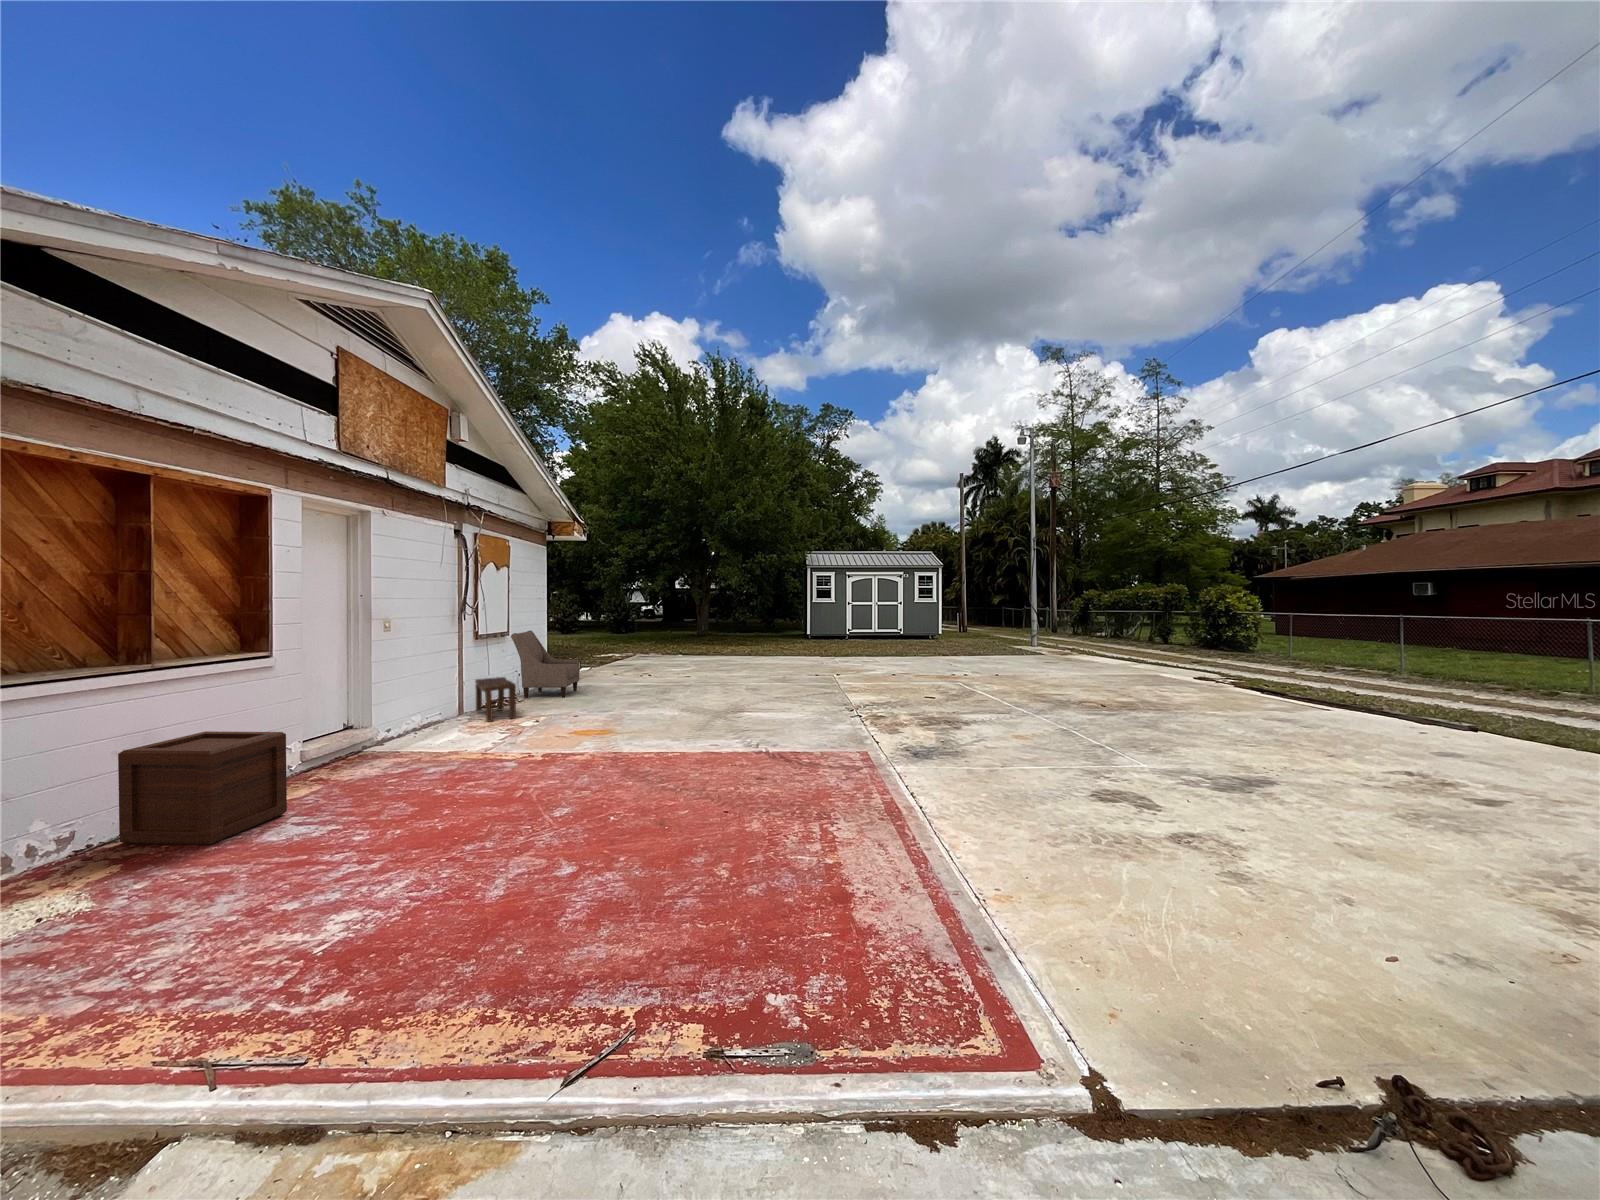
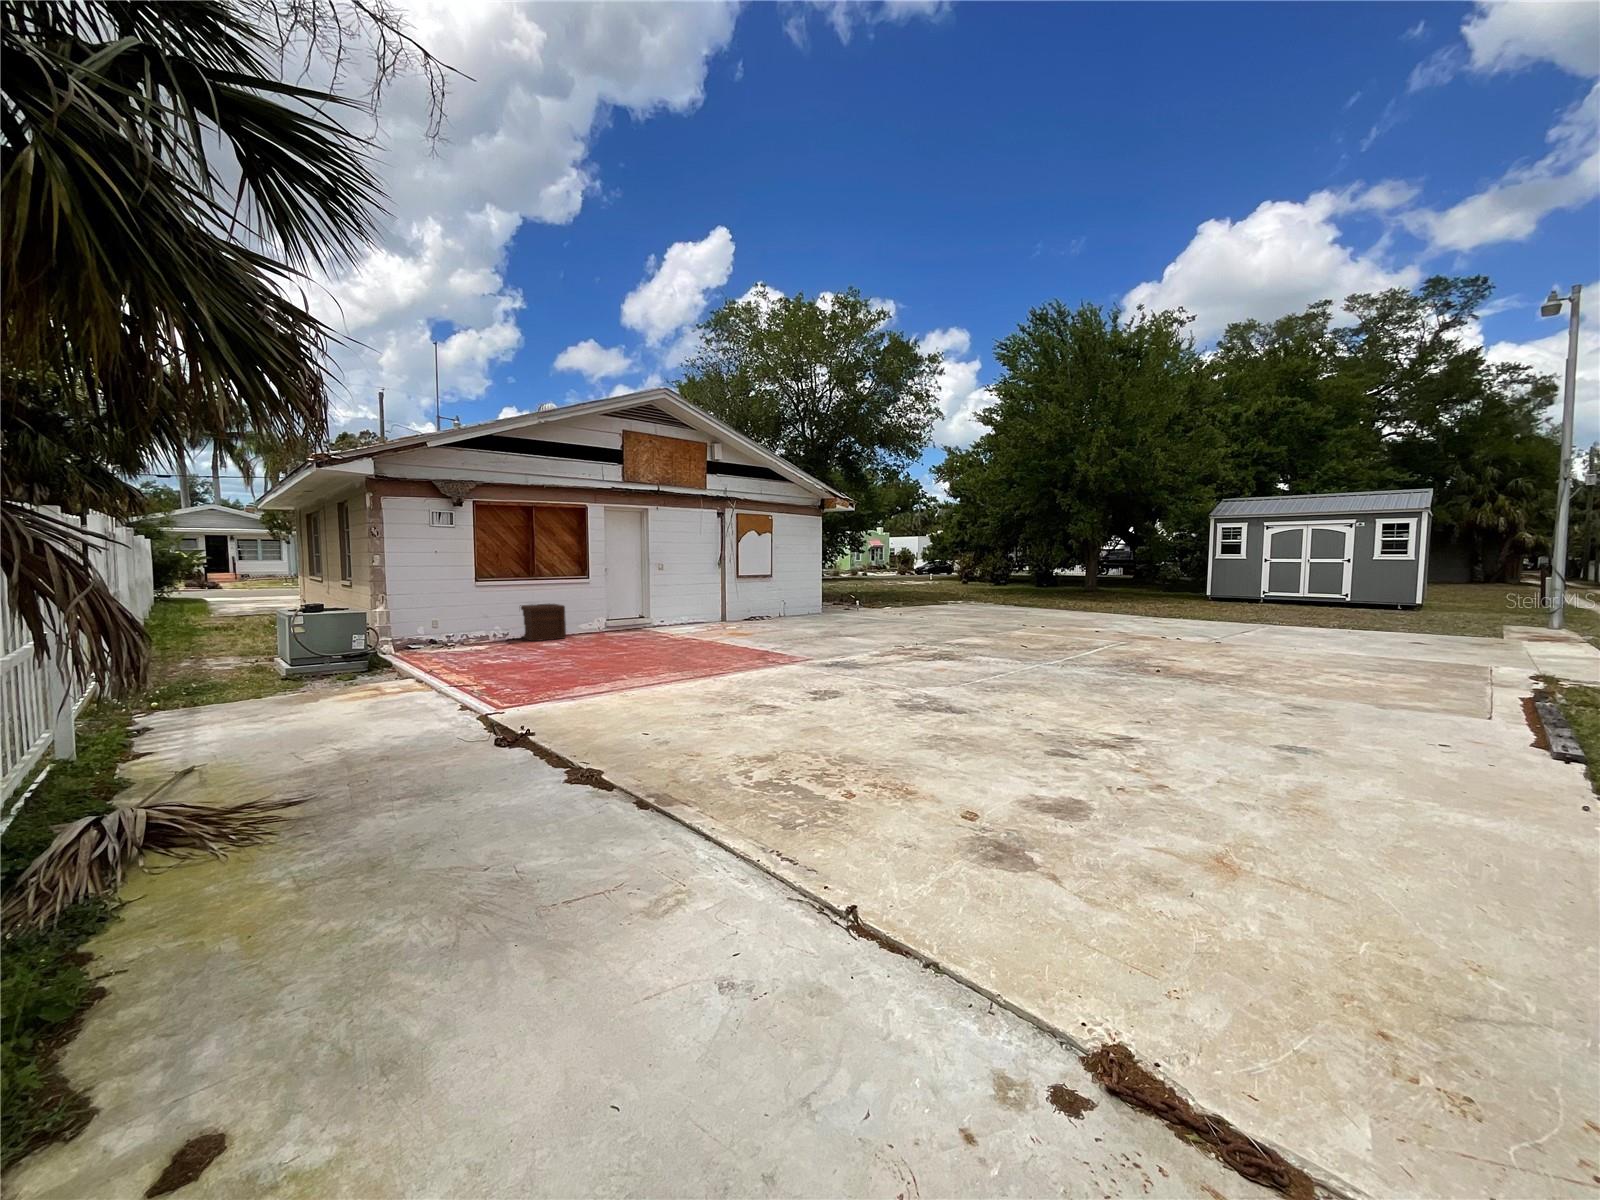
chair: present [511,630,579,698] -> none [774,574,820,619]
bench: present [475,677,516,722] -> none [720,600,748,624]

